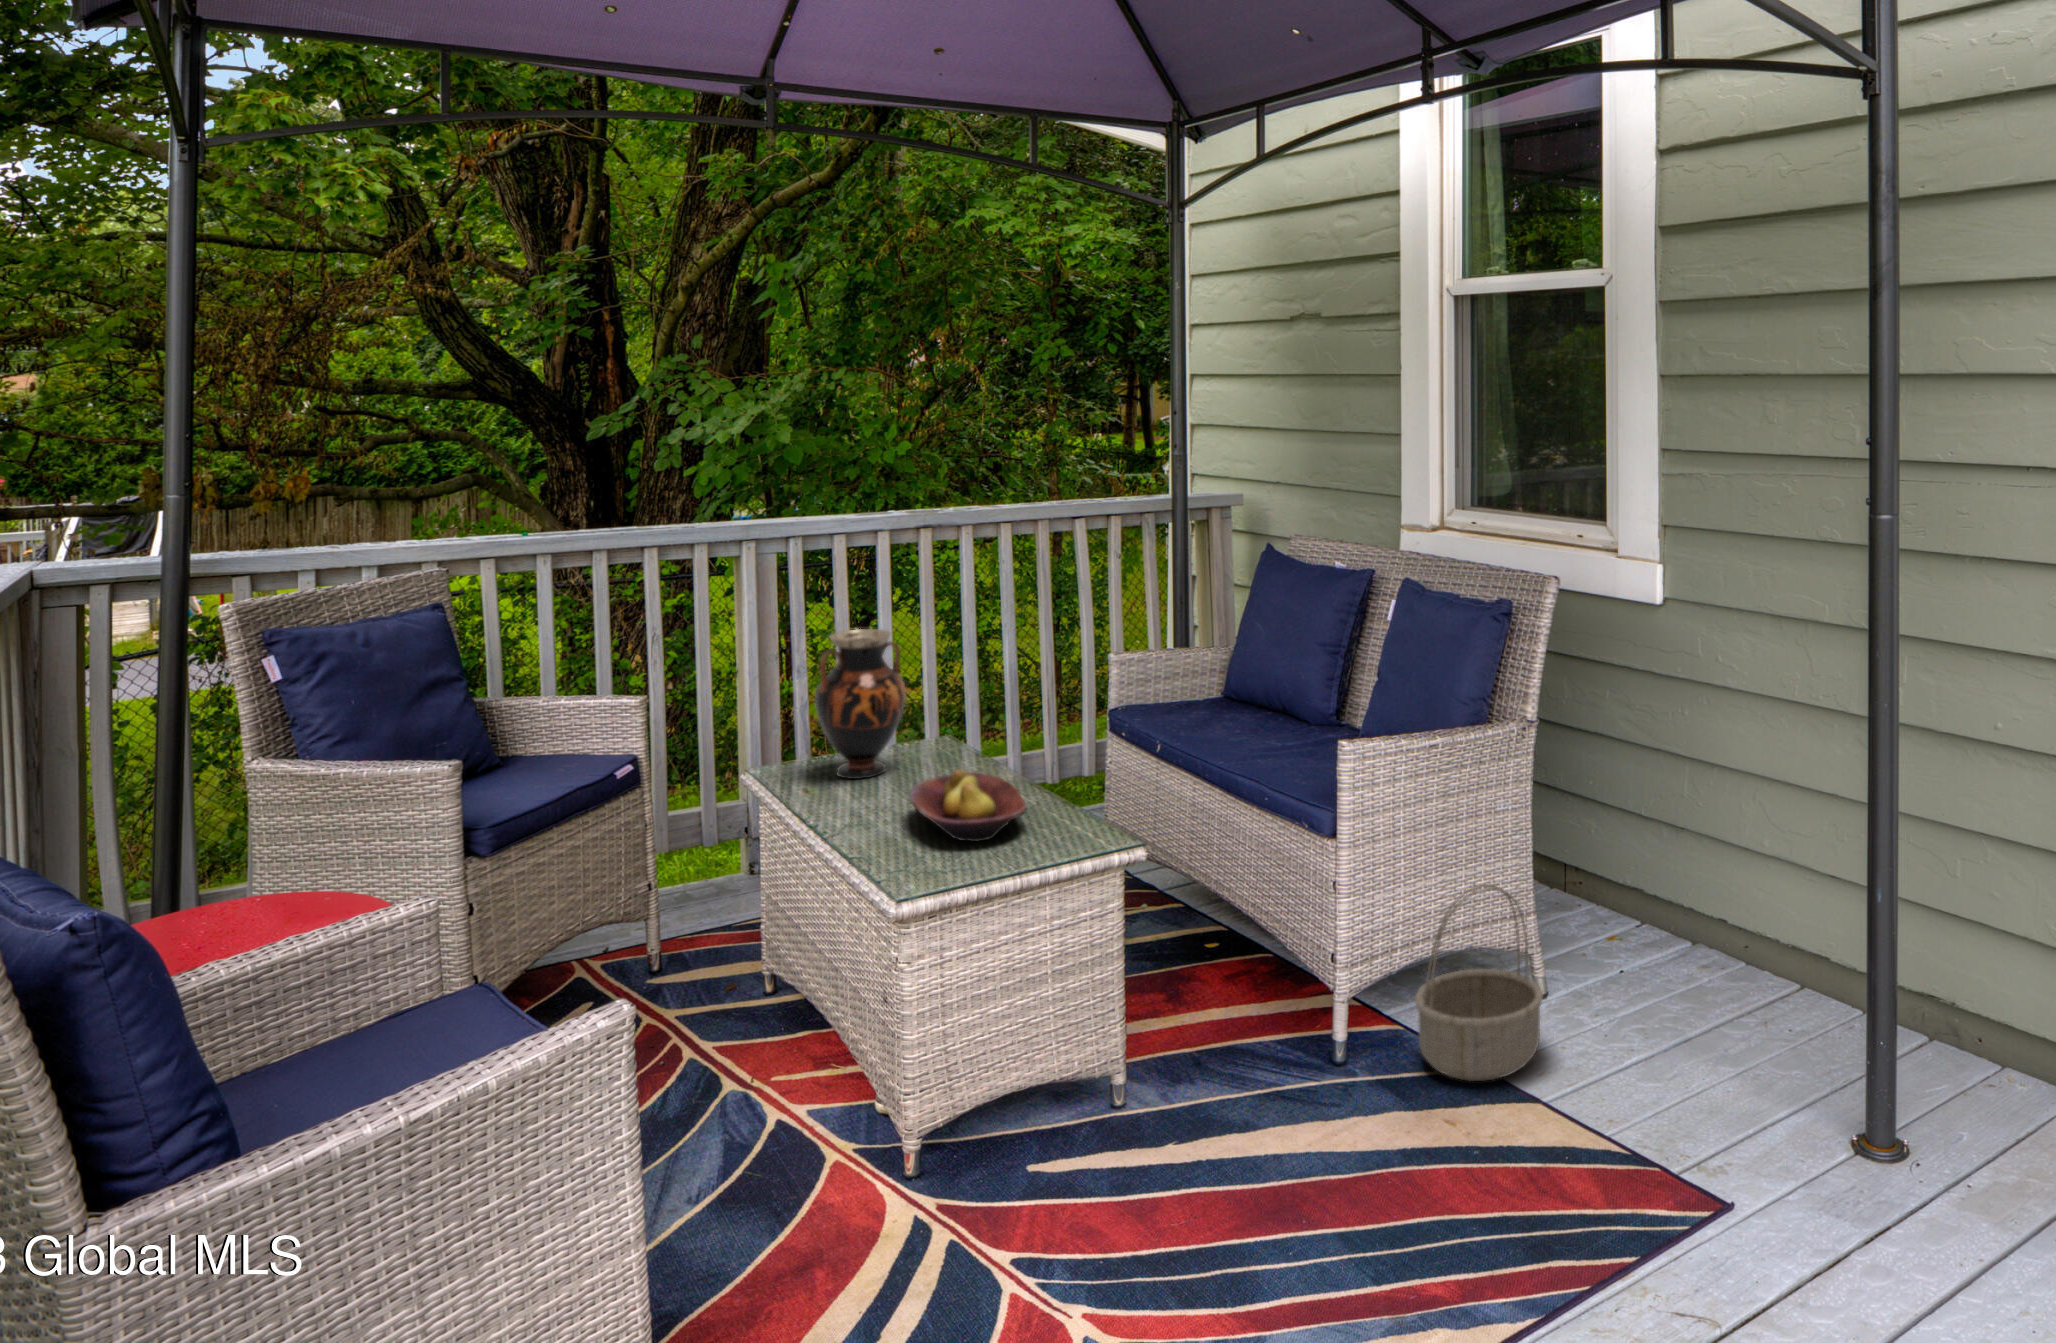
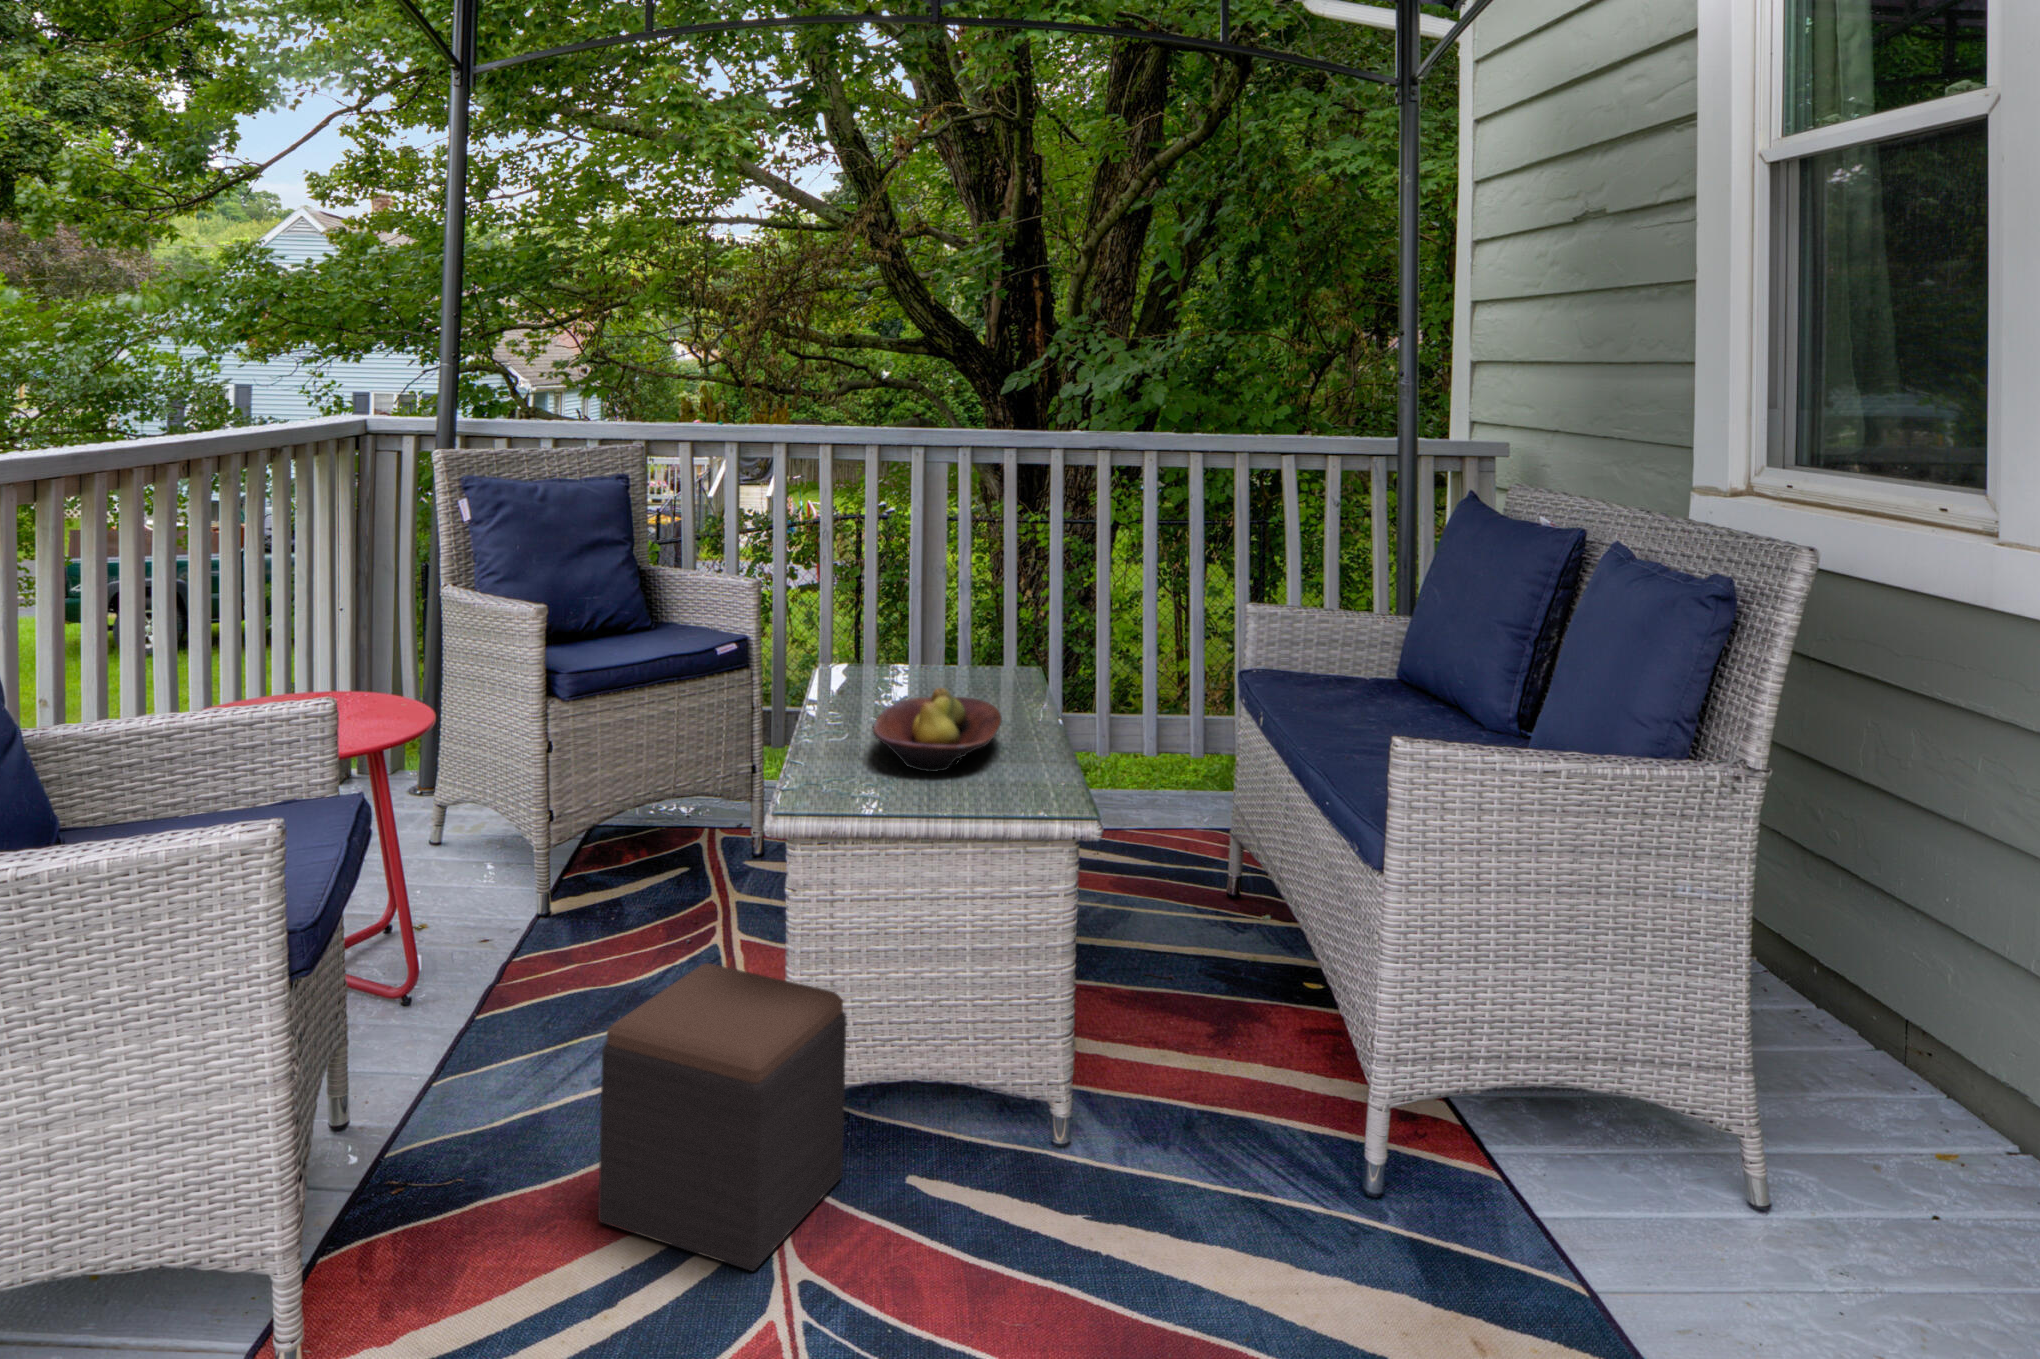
vase: present [815,629,906,779] -> none [866,530,961,693]
basket: present [1415,884,1544,1081] -> none [1481,988,1705,1296]
footstool: none [807,1036,981,1288] -> present [598,963,846,1271]

